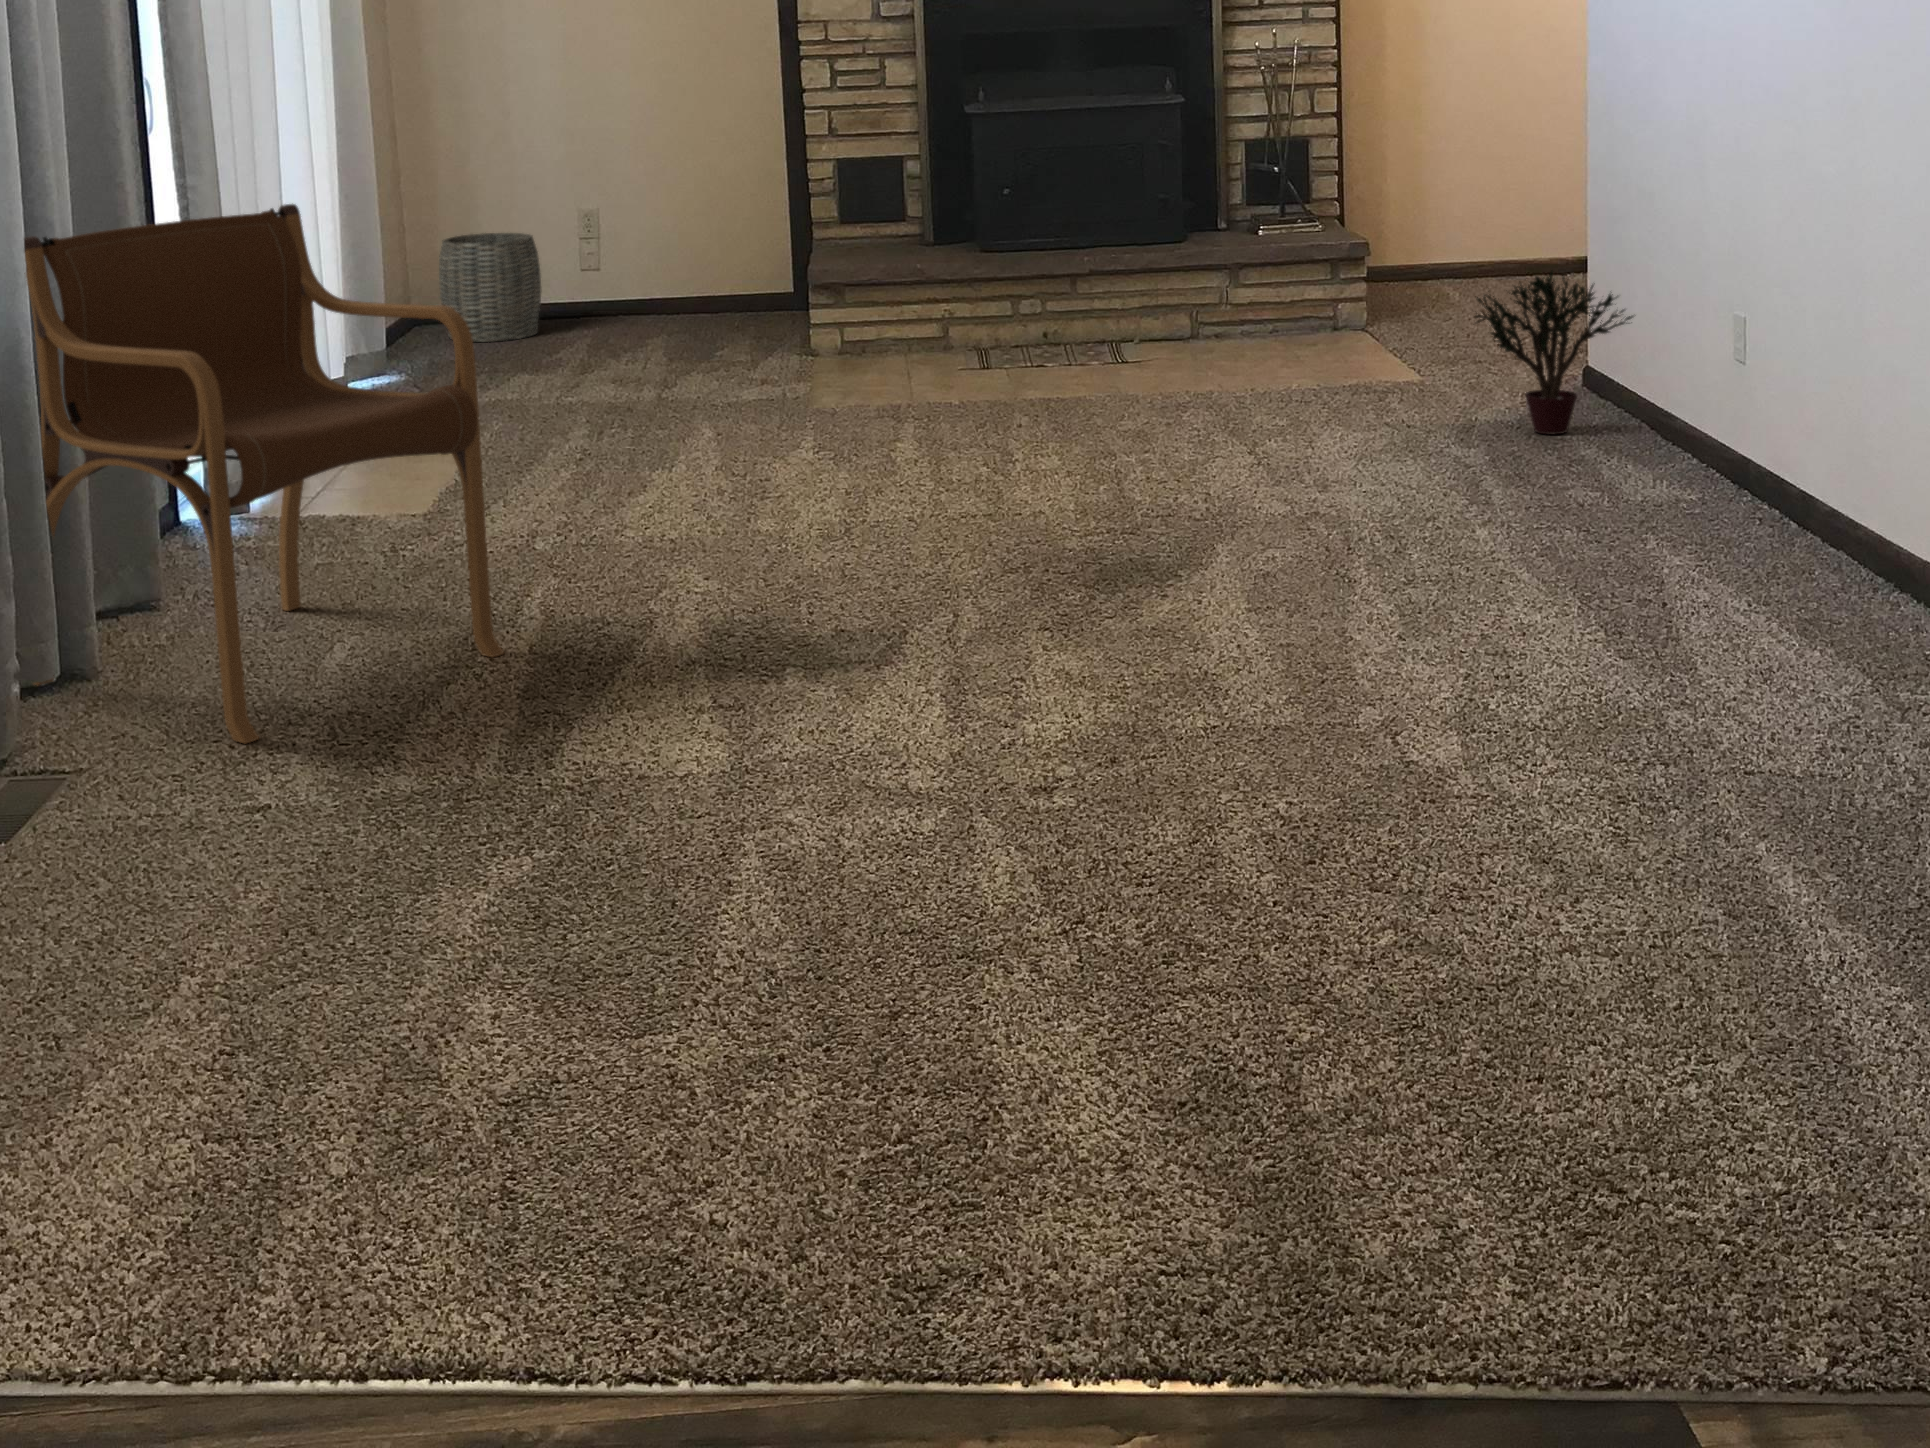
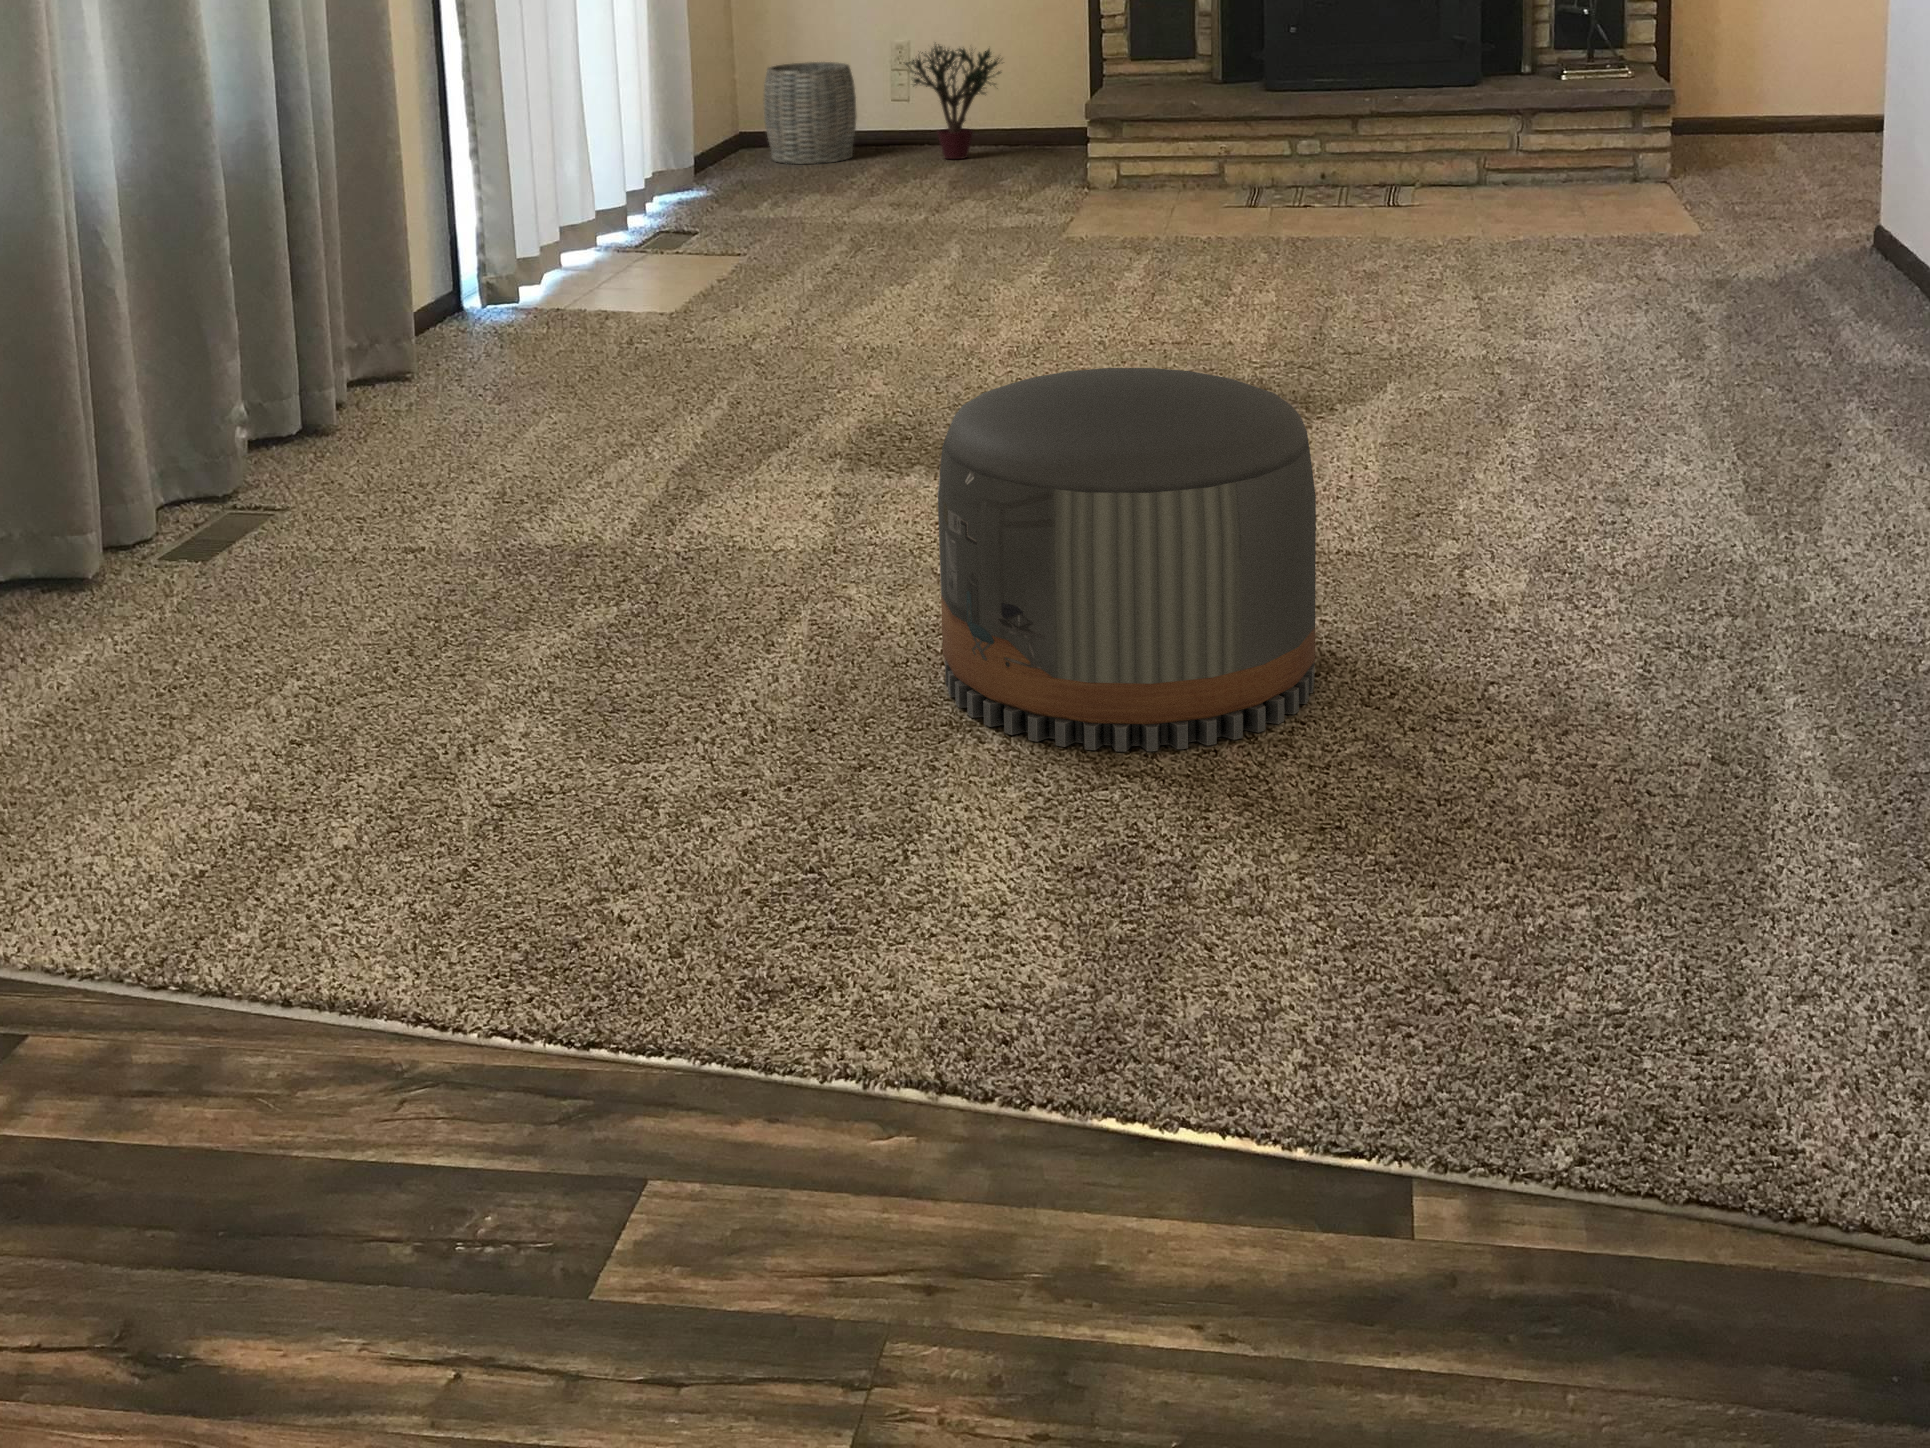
armchair: present [24,204,504,744] -> none [274,18,683,493]
potted plant: present [1475,272,1633,435] -> present [906,44,1000,159]
pouf: none [922,560,1308,966] -> present [938,368,1316,752]

